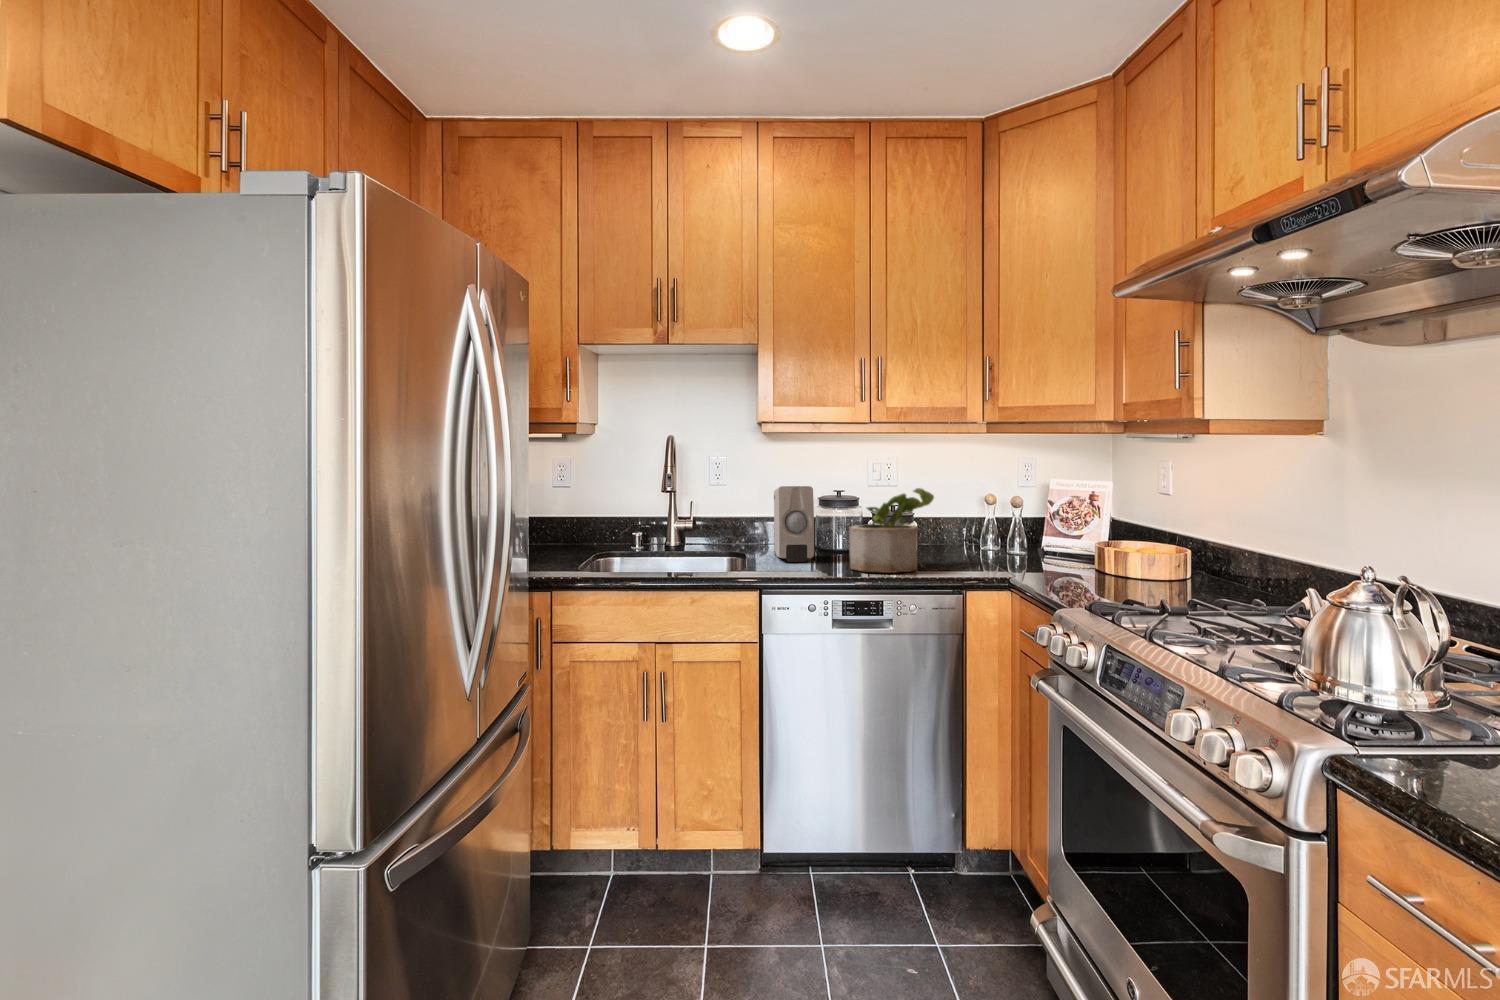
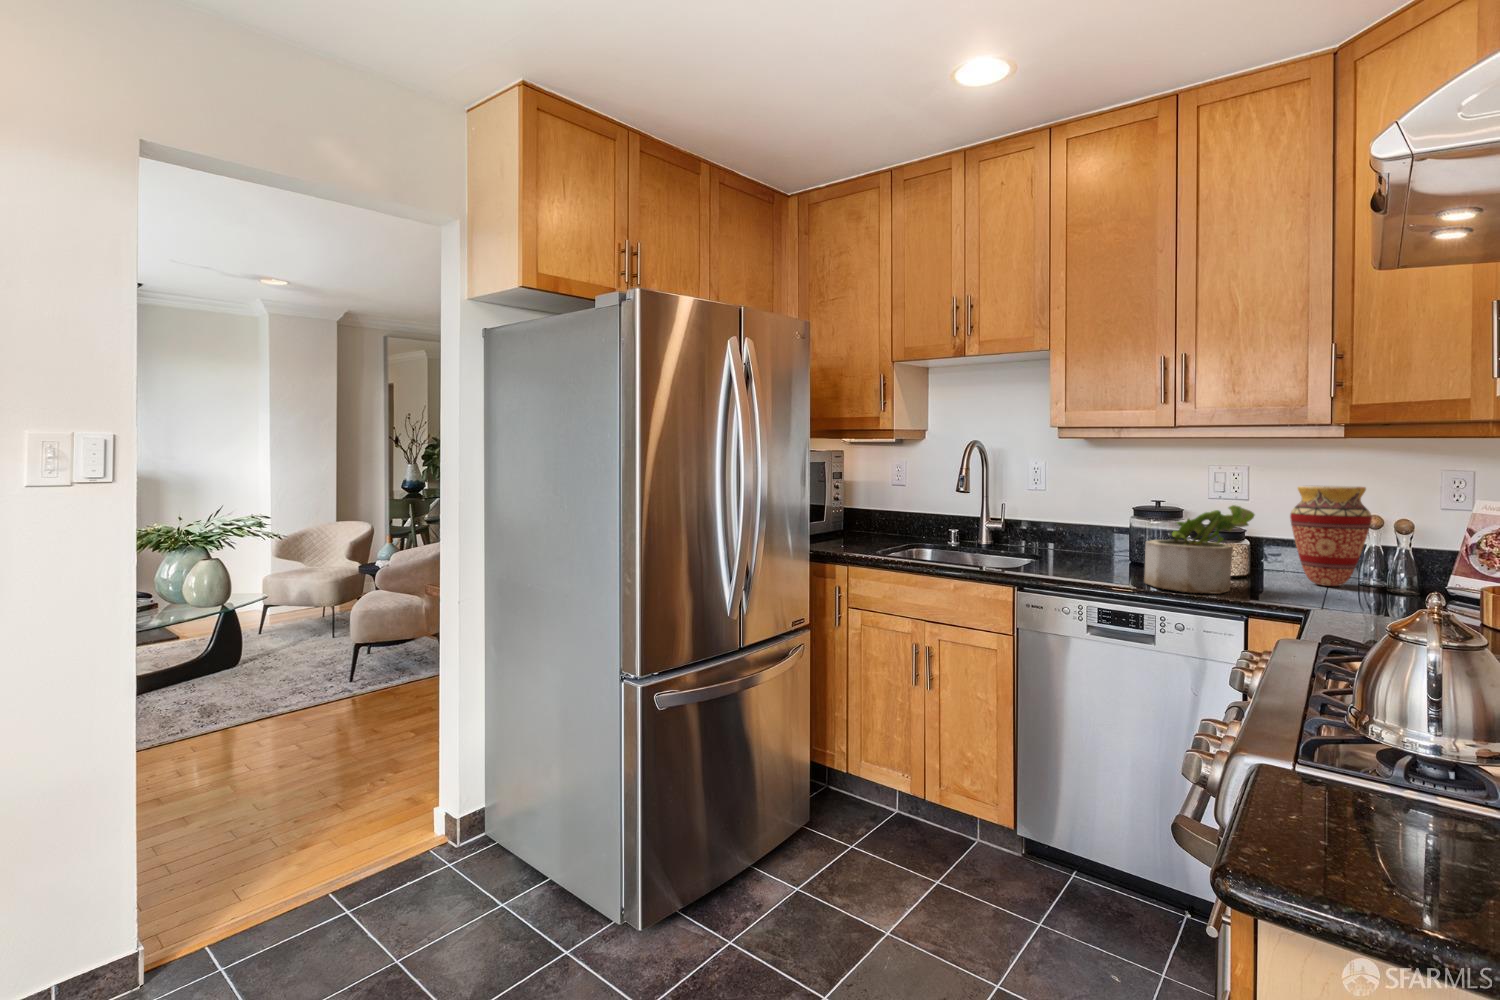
vase: none [944,468,998,556] -> present [1290,486,1372,586]
soap dispenser: present [774,486,814,562] -> none [1075,497,1117,571]

